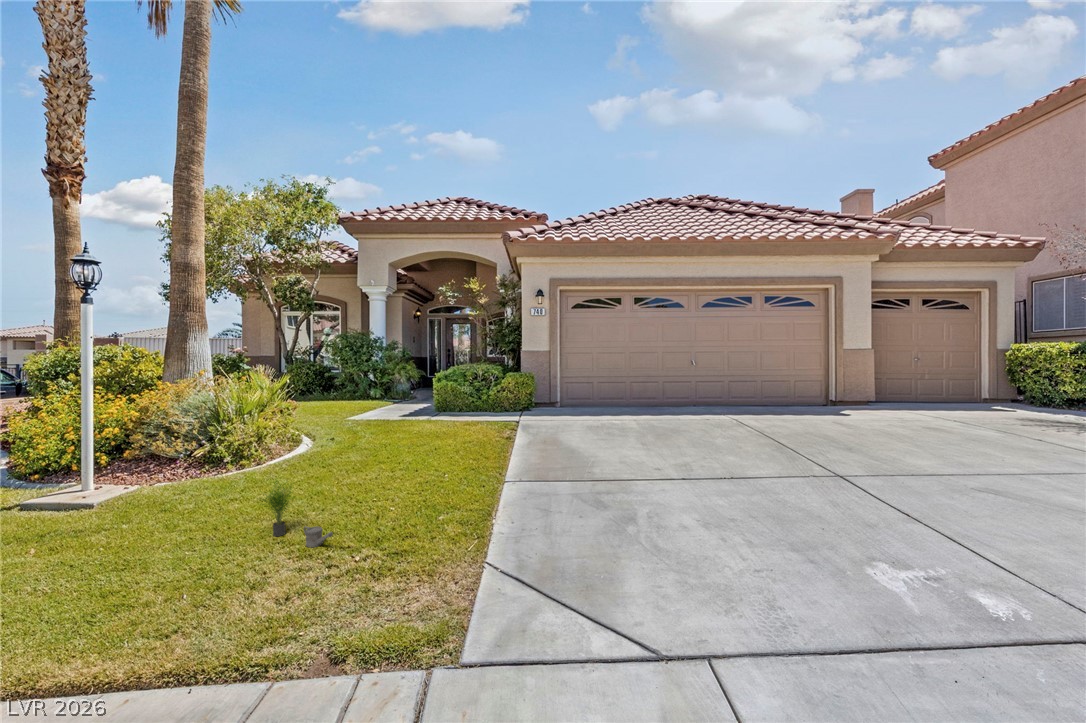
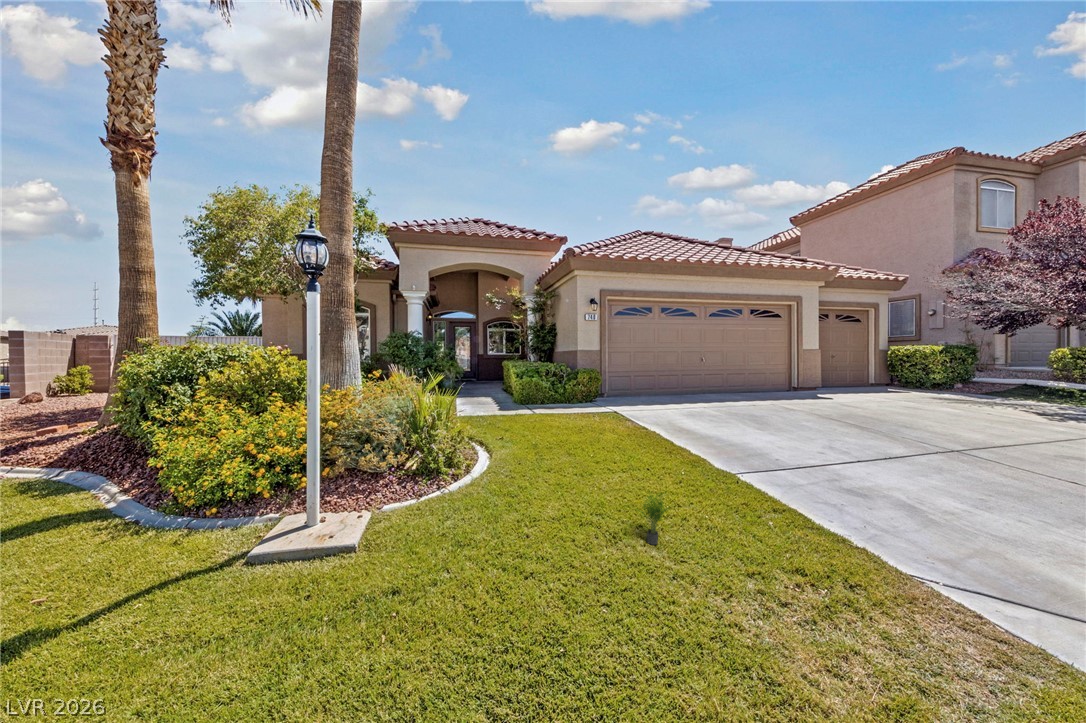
watering can: present [303,526,333,547] -> none [689,534,732,555]

